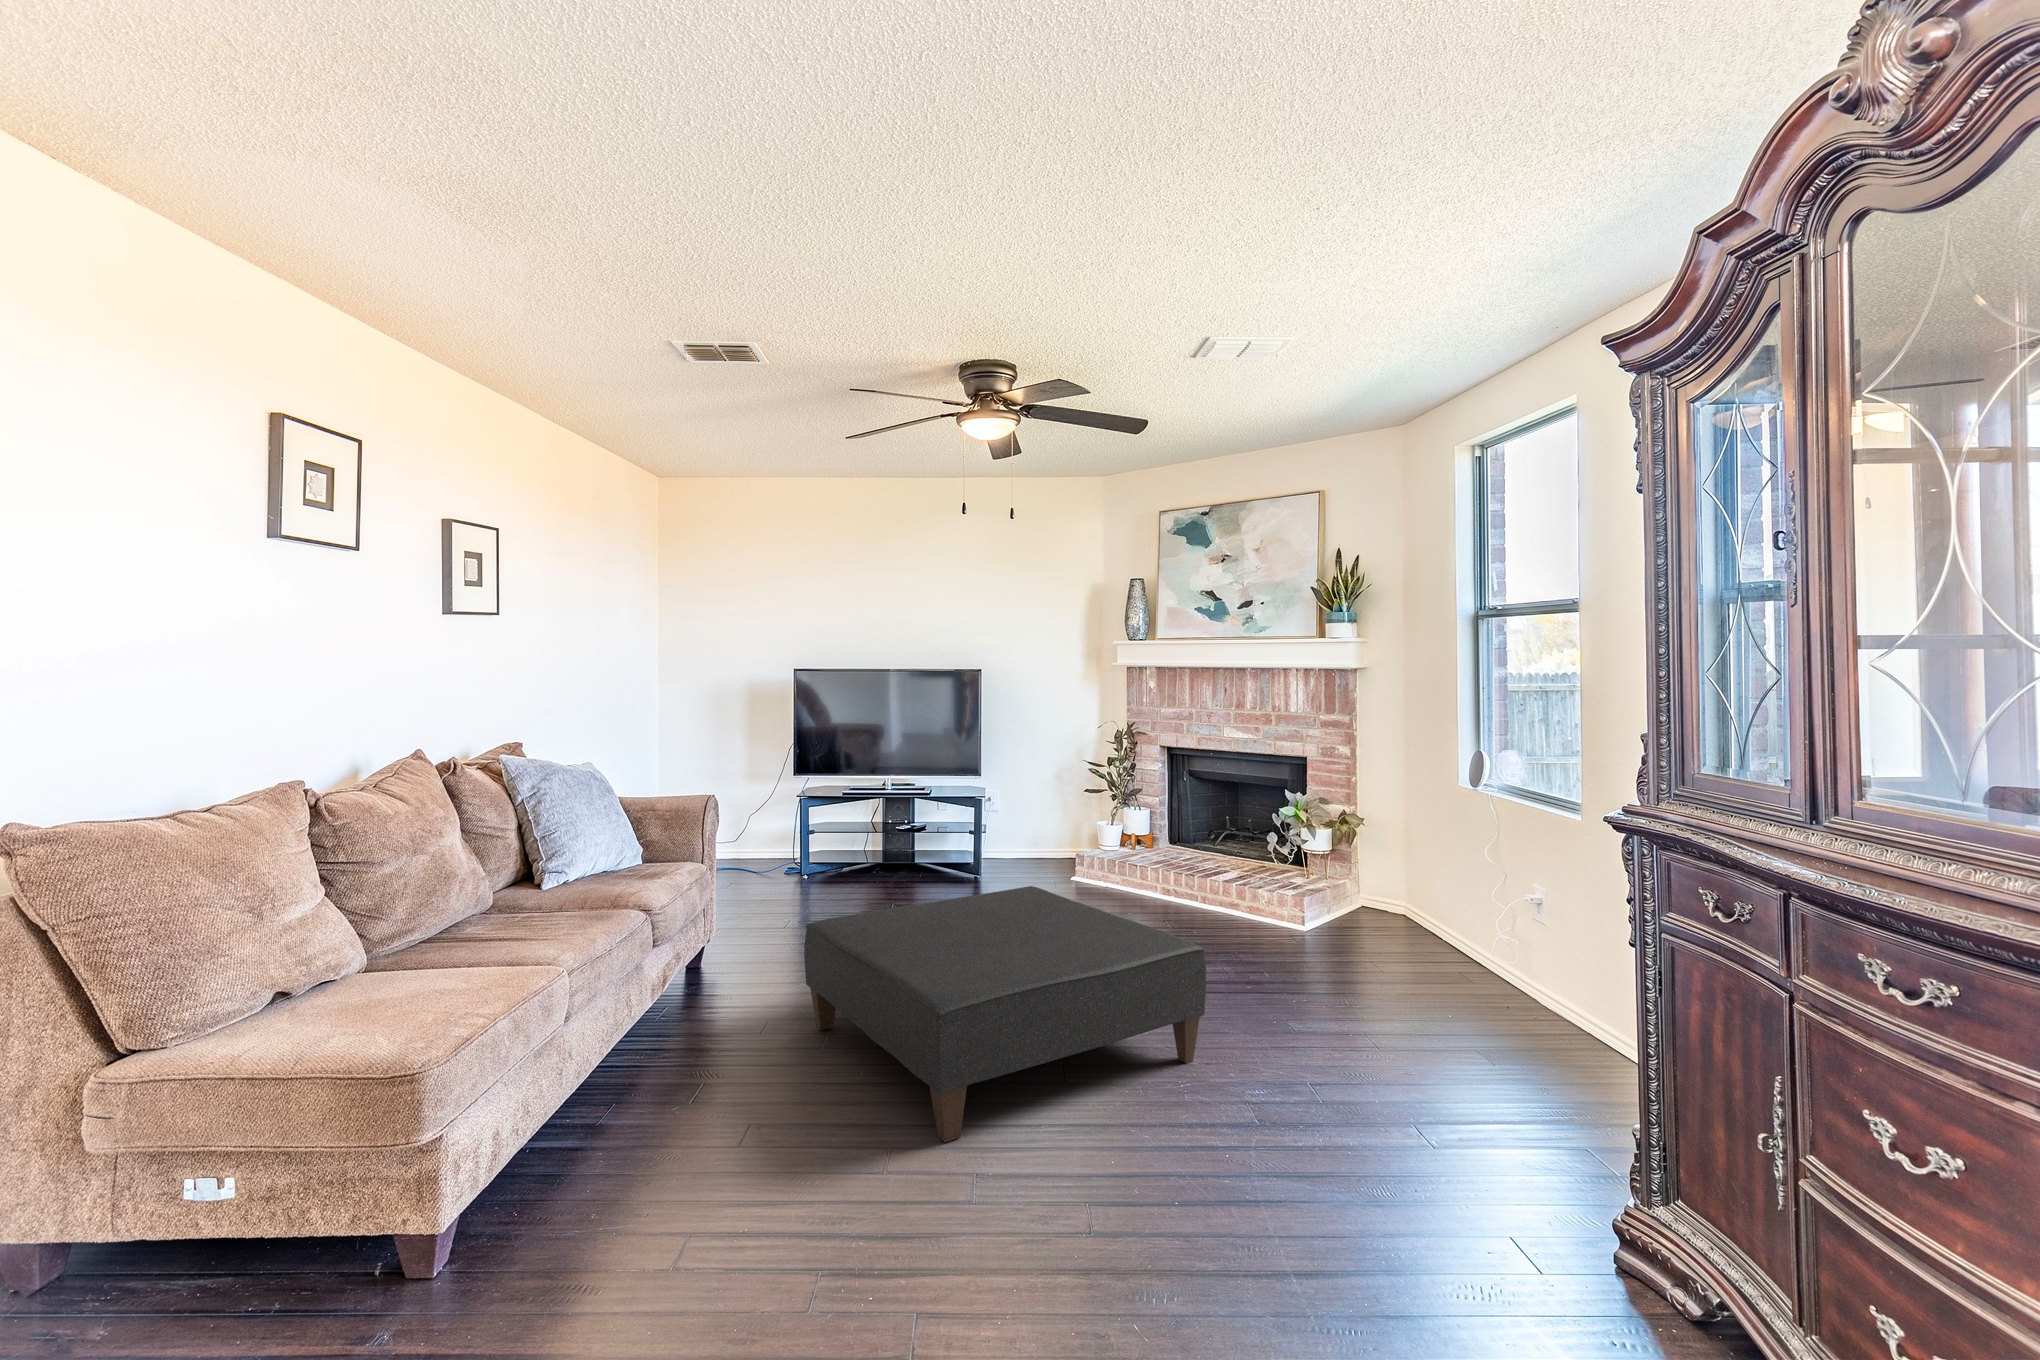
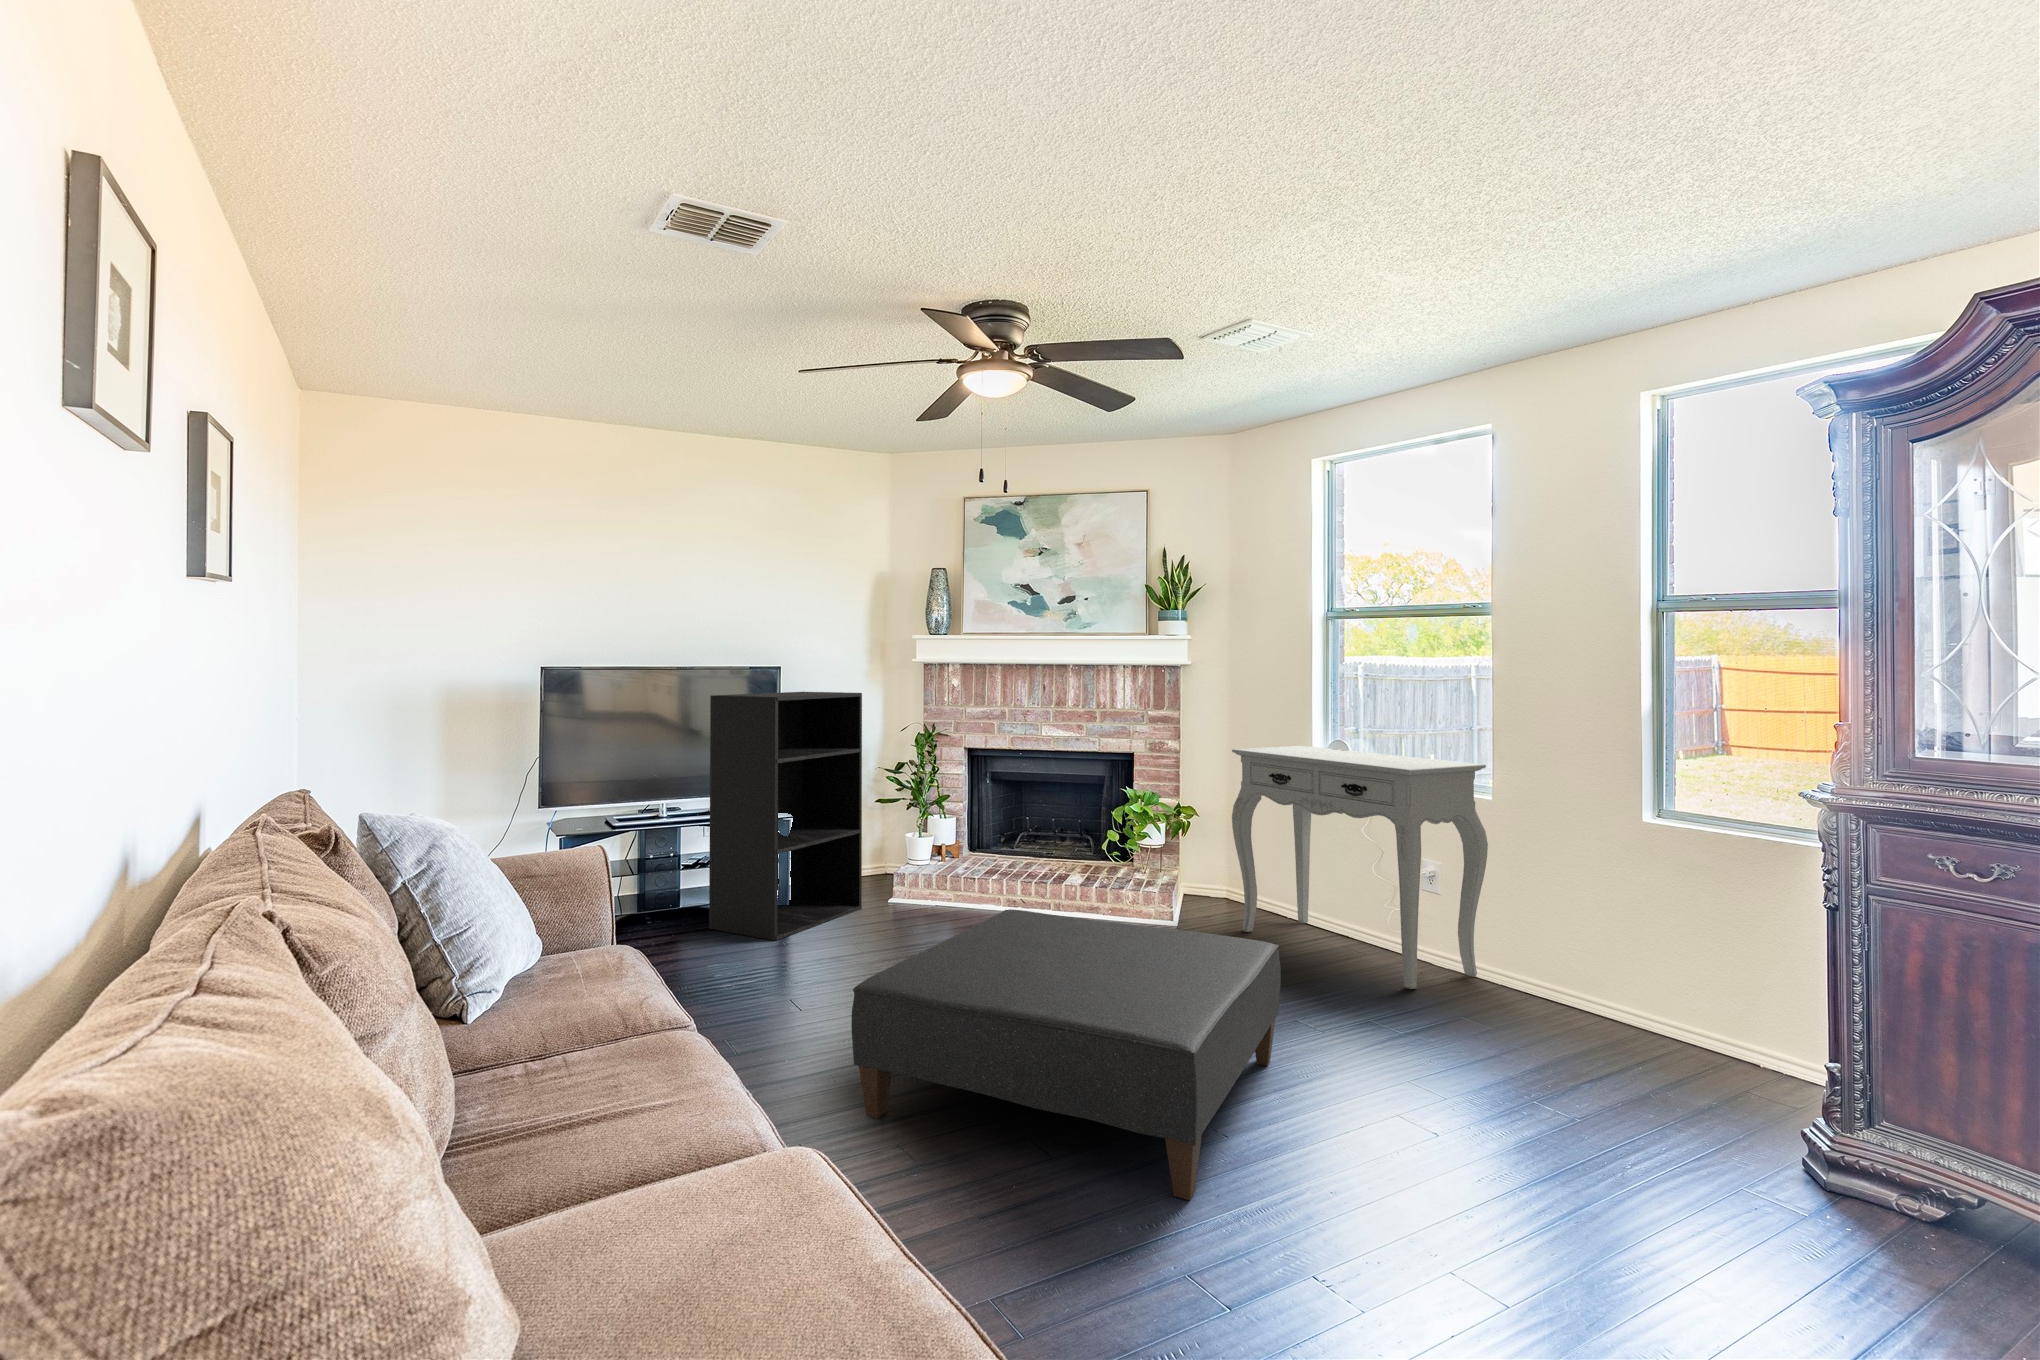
bookshelf: none [907,691,1041,895] -> present [709,692,862,940]
console table: none [1352,757,1586,1032] -> present [1232,746,1488,989]

